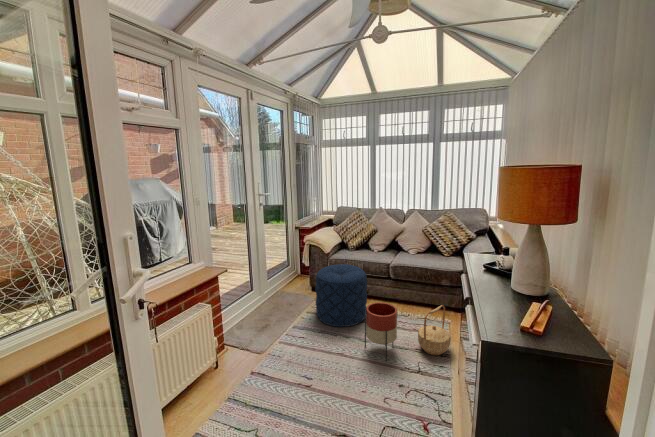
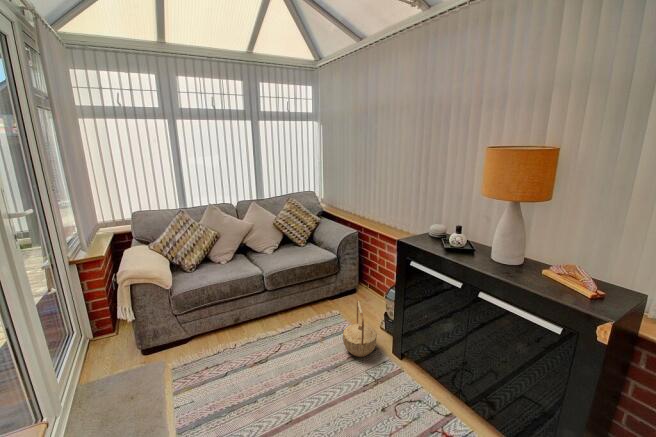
pouf: present [315,264,367,327] -> none [183,292,265,393]
planter: present [365,302,397,361] -> none [303,324,342,394]

